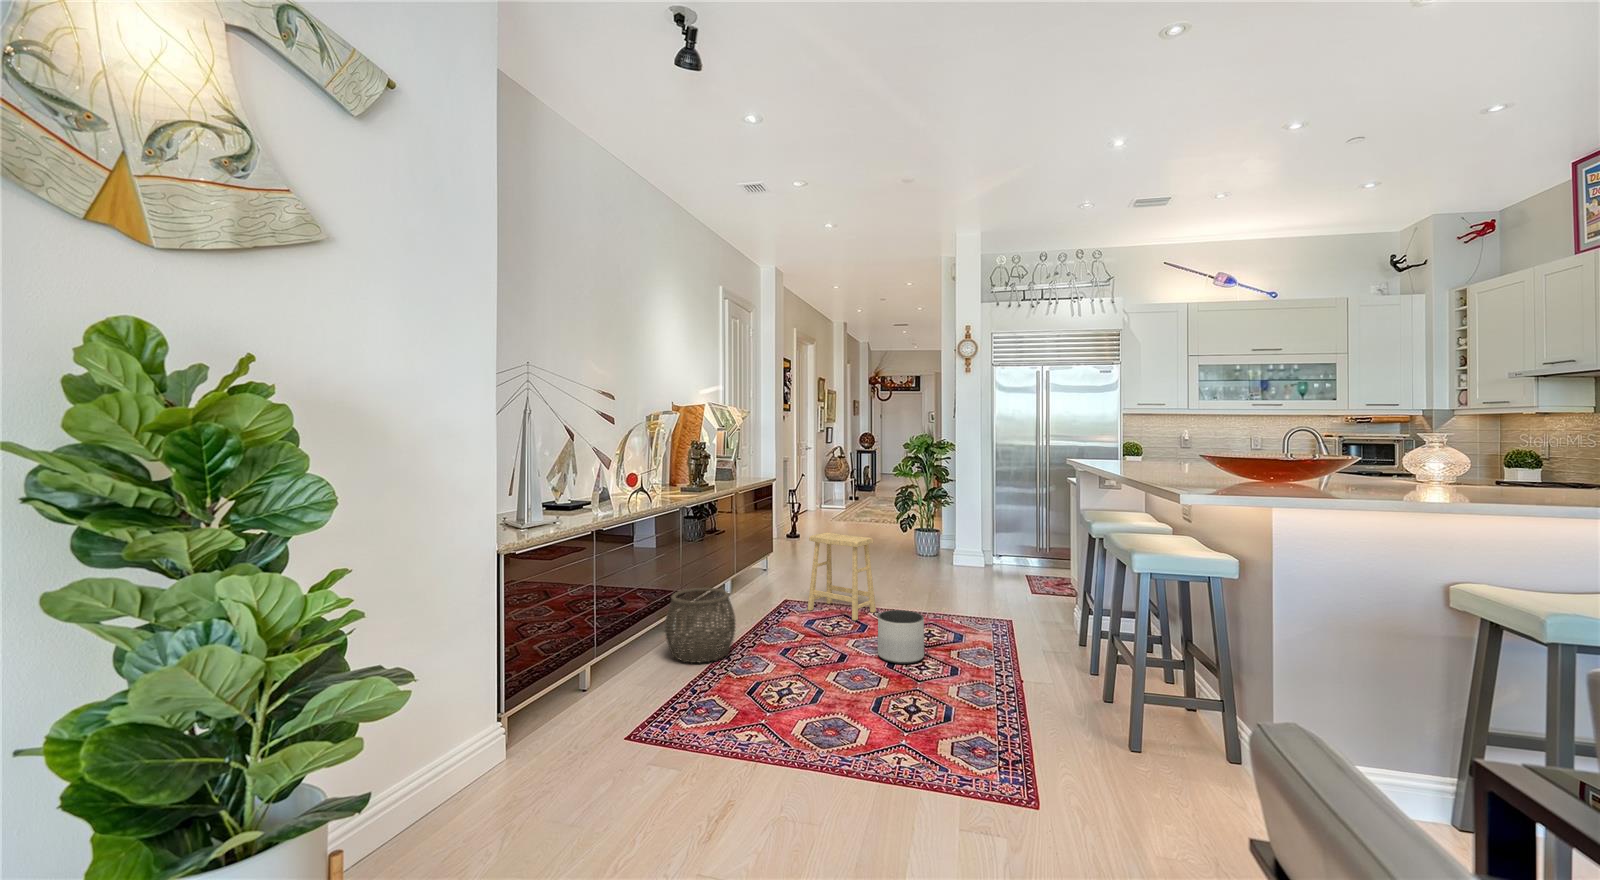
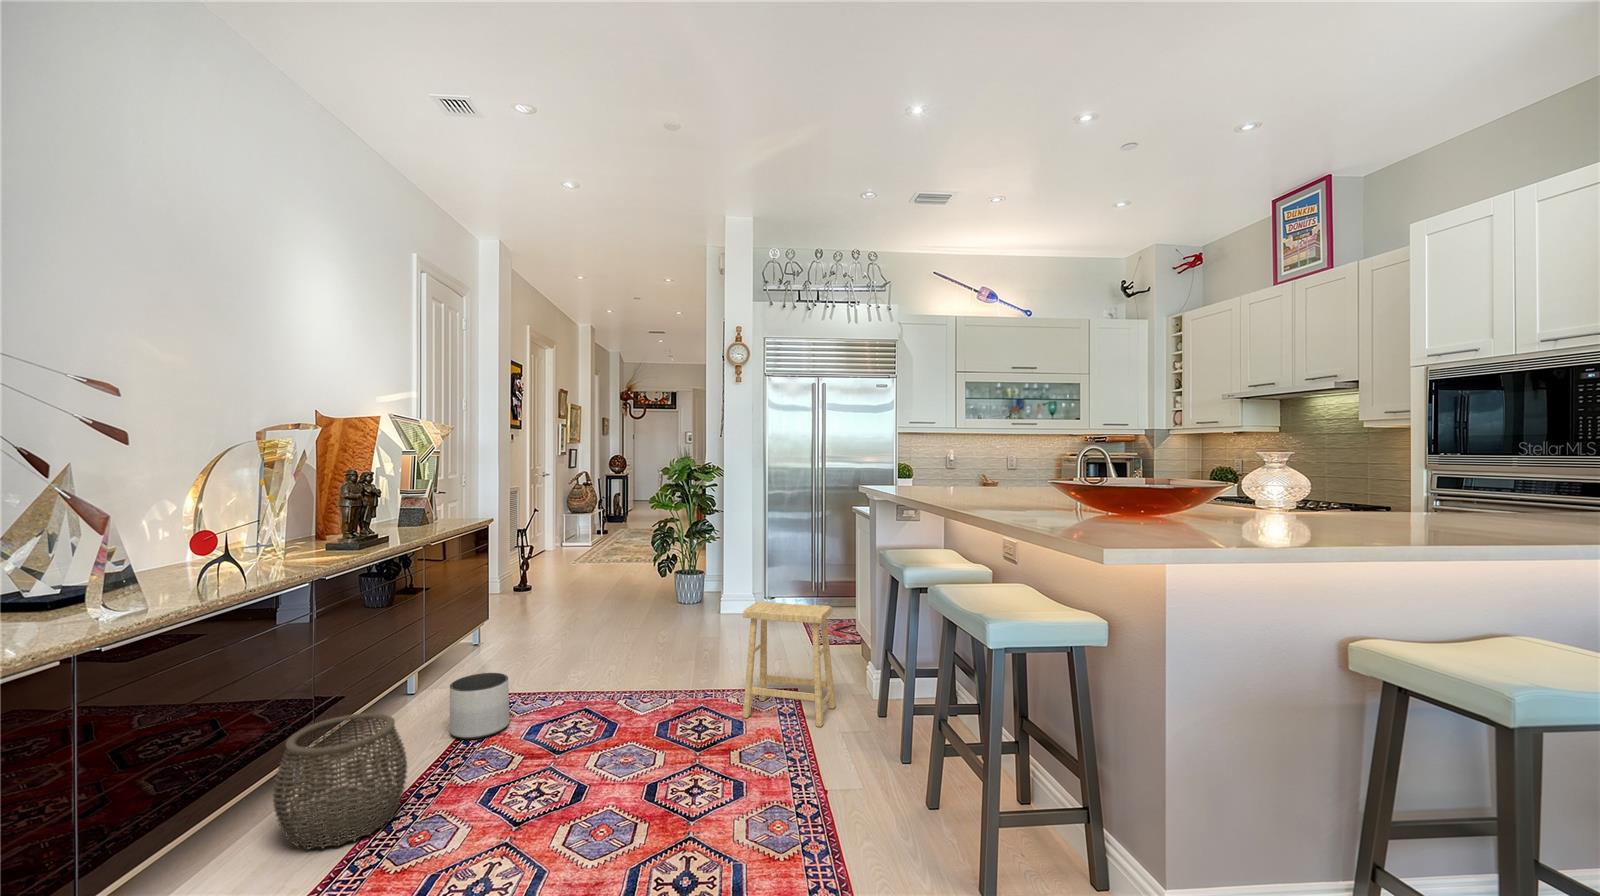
footstool: present [807,533,876,621] -> present [743,602,836,727]
planter: present [878,610,924,664] -> present [450,673,510,739]

